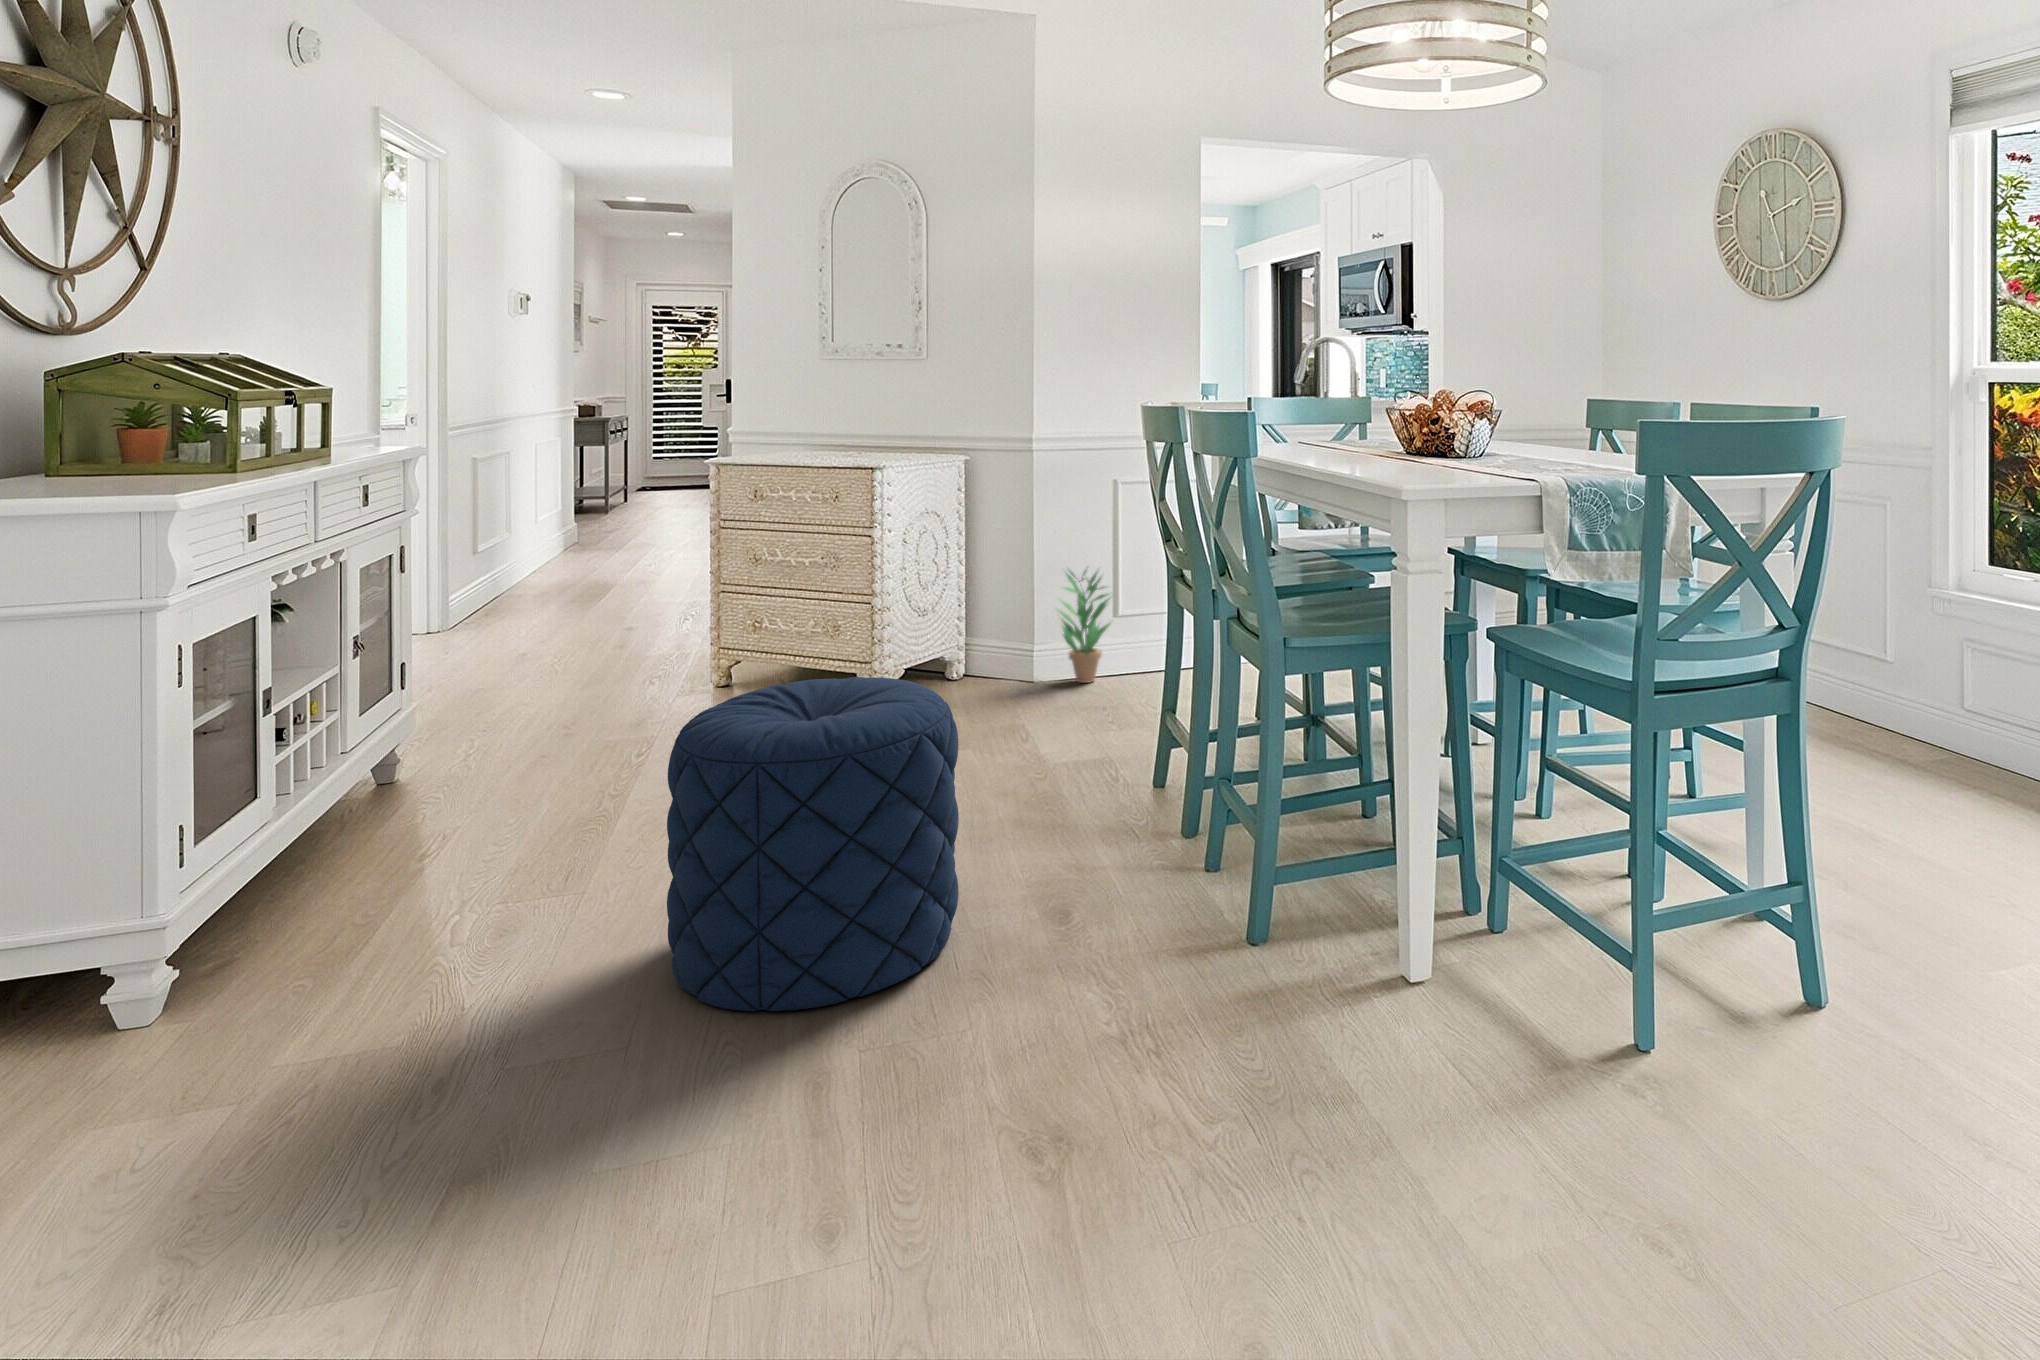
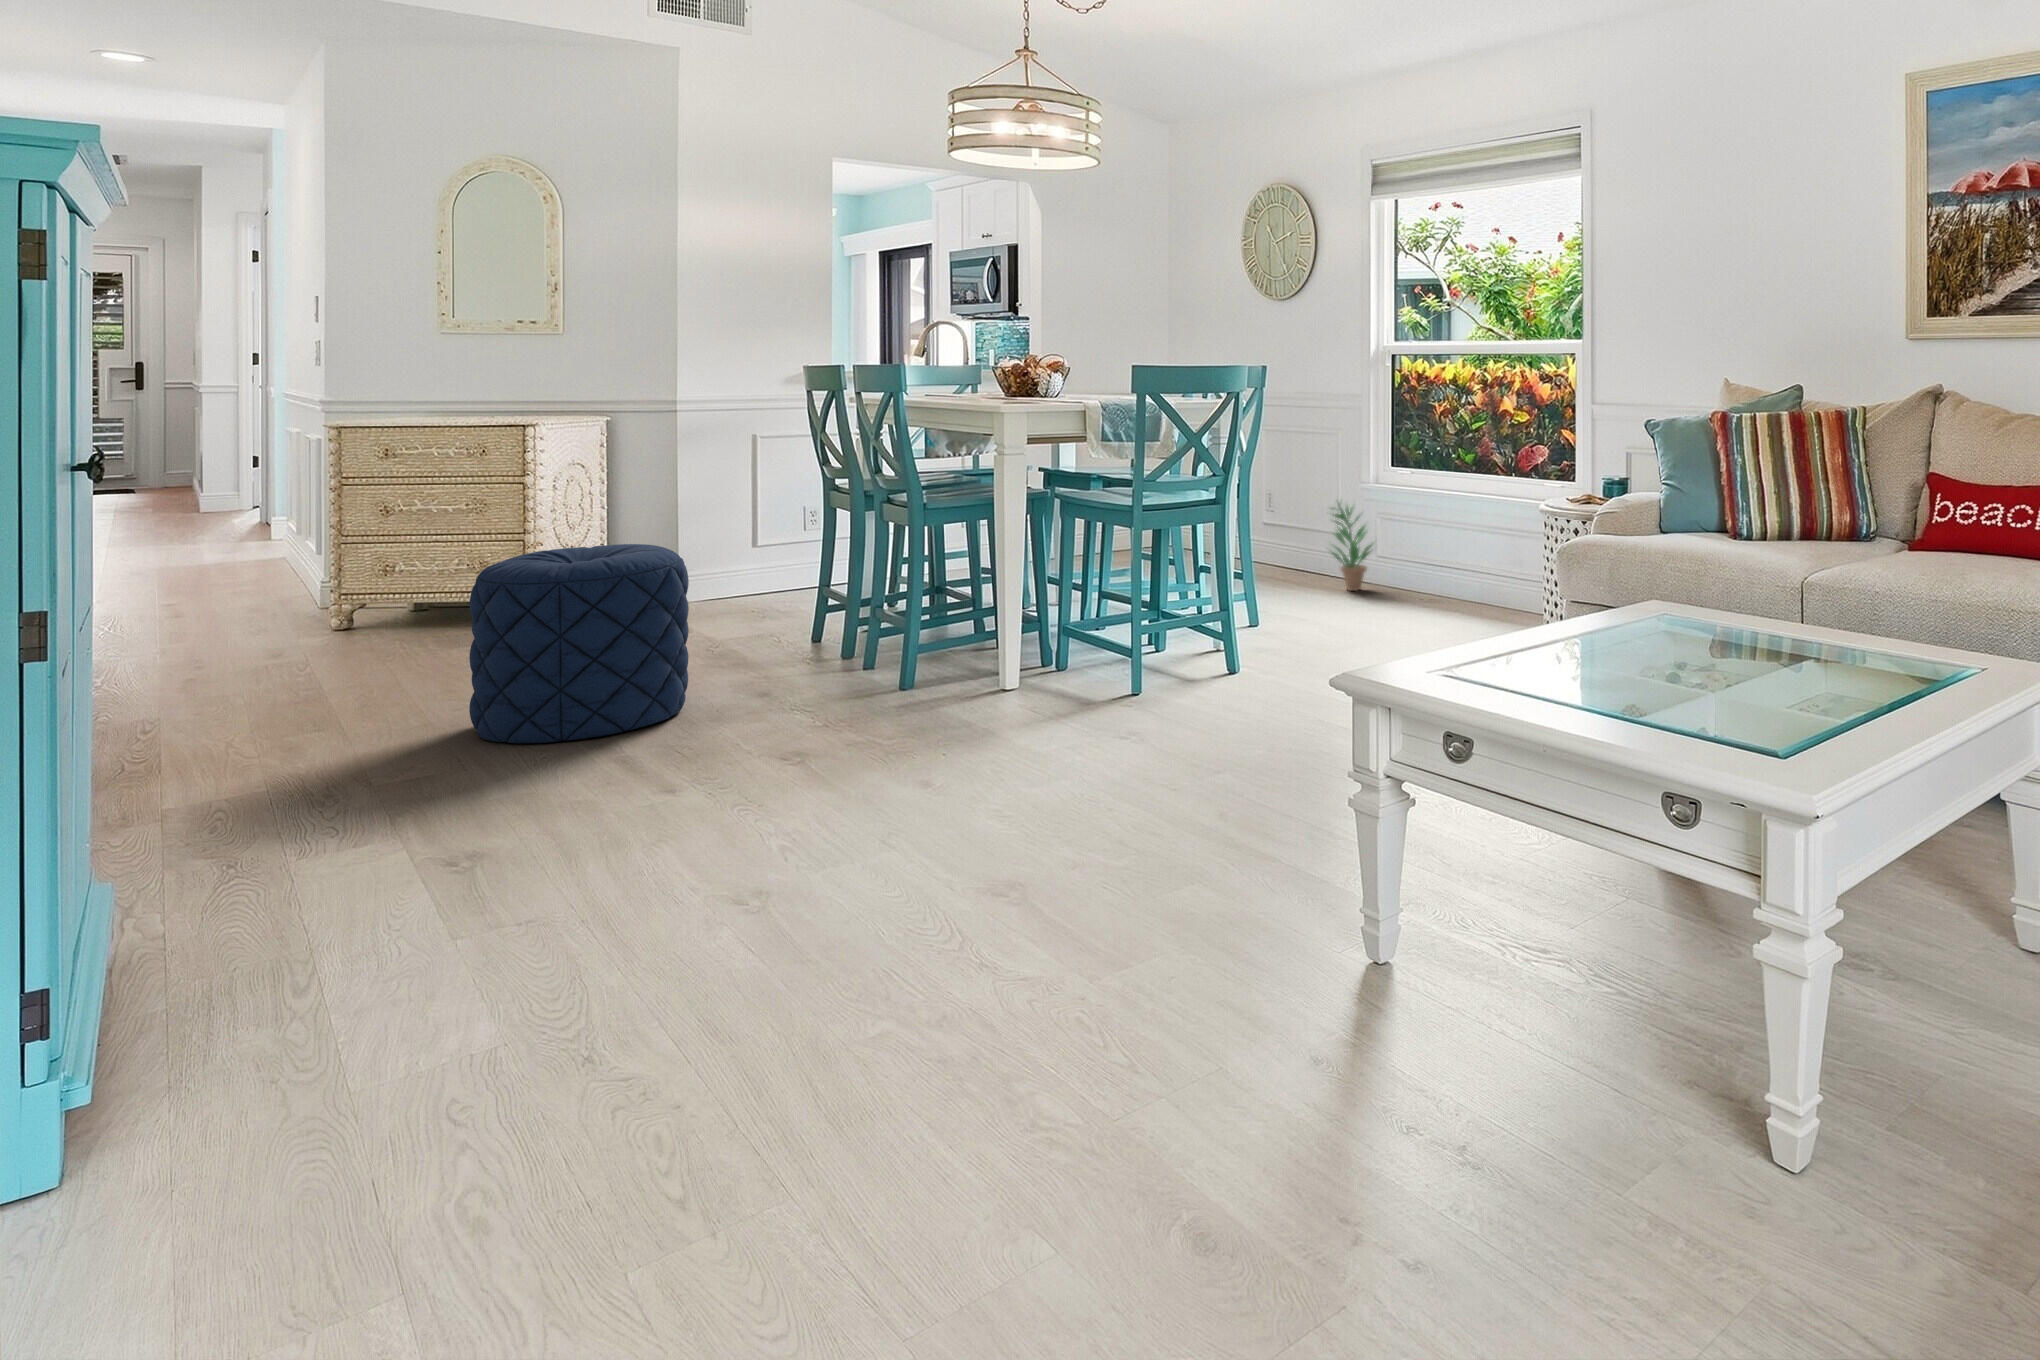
potted plant: present [1058,571,1110,683] -> present [1331,500,1373,591]

